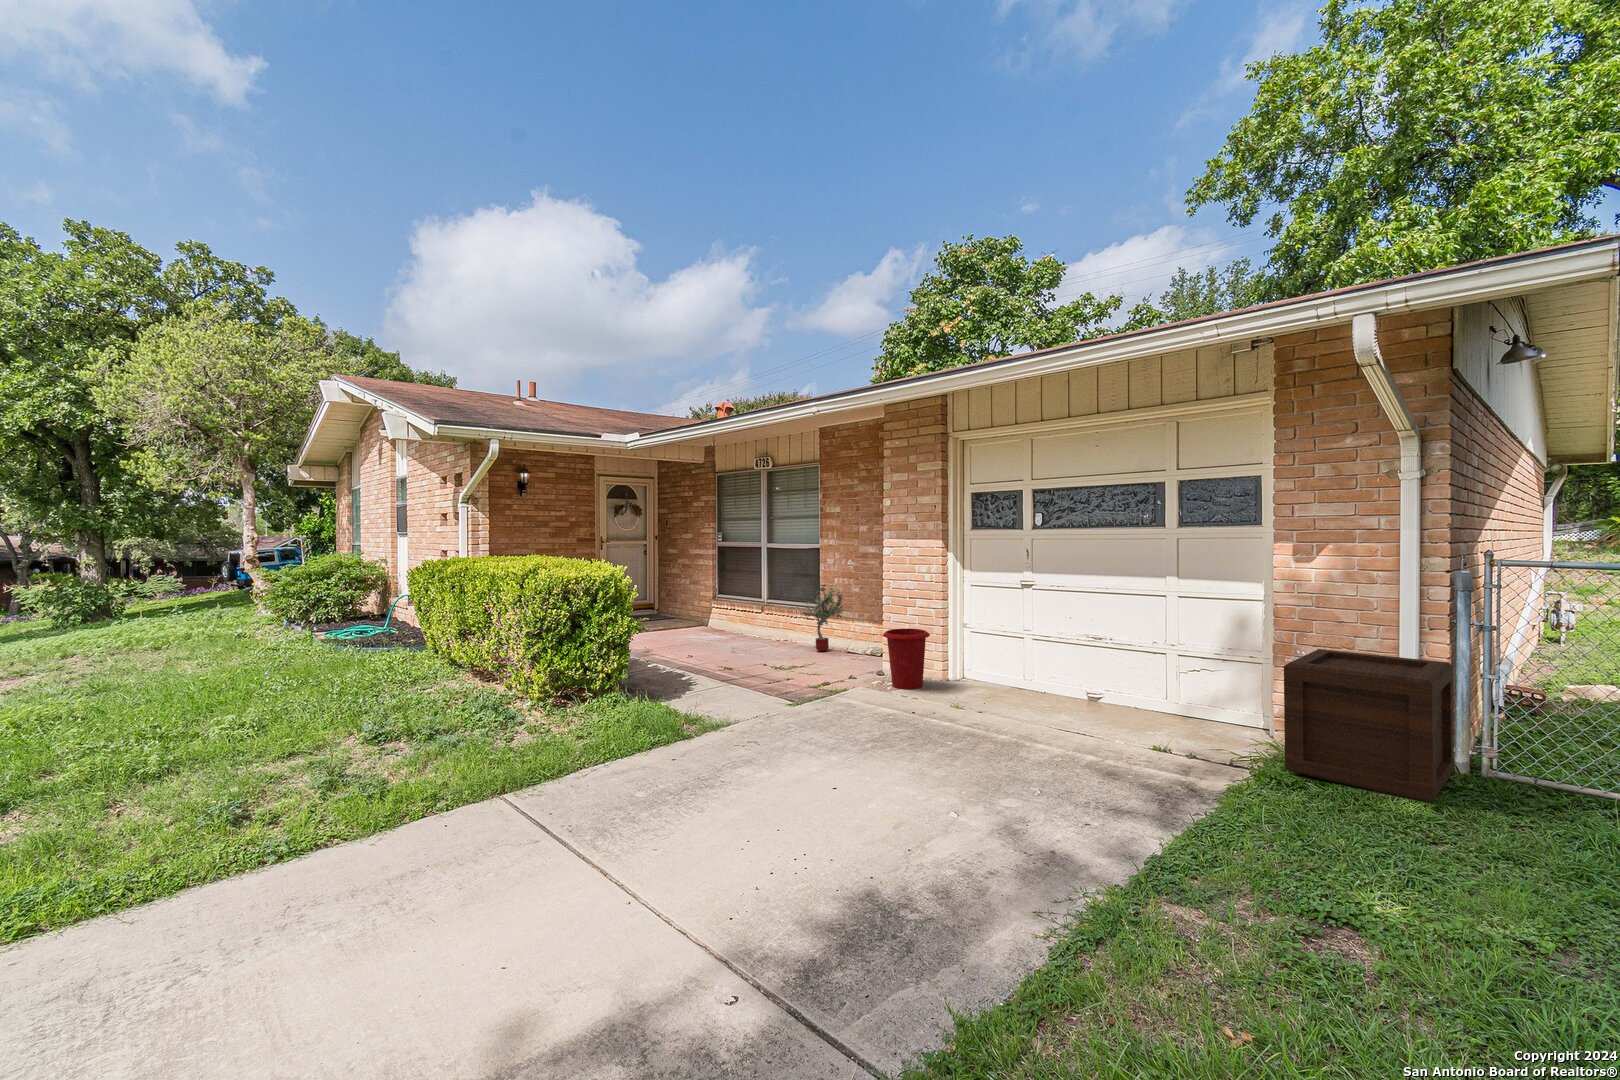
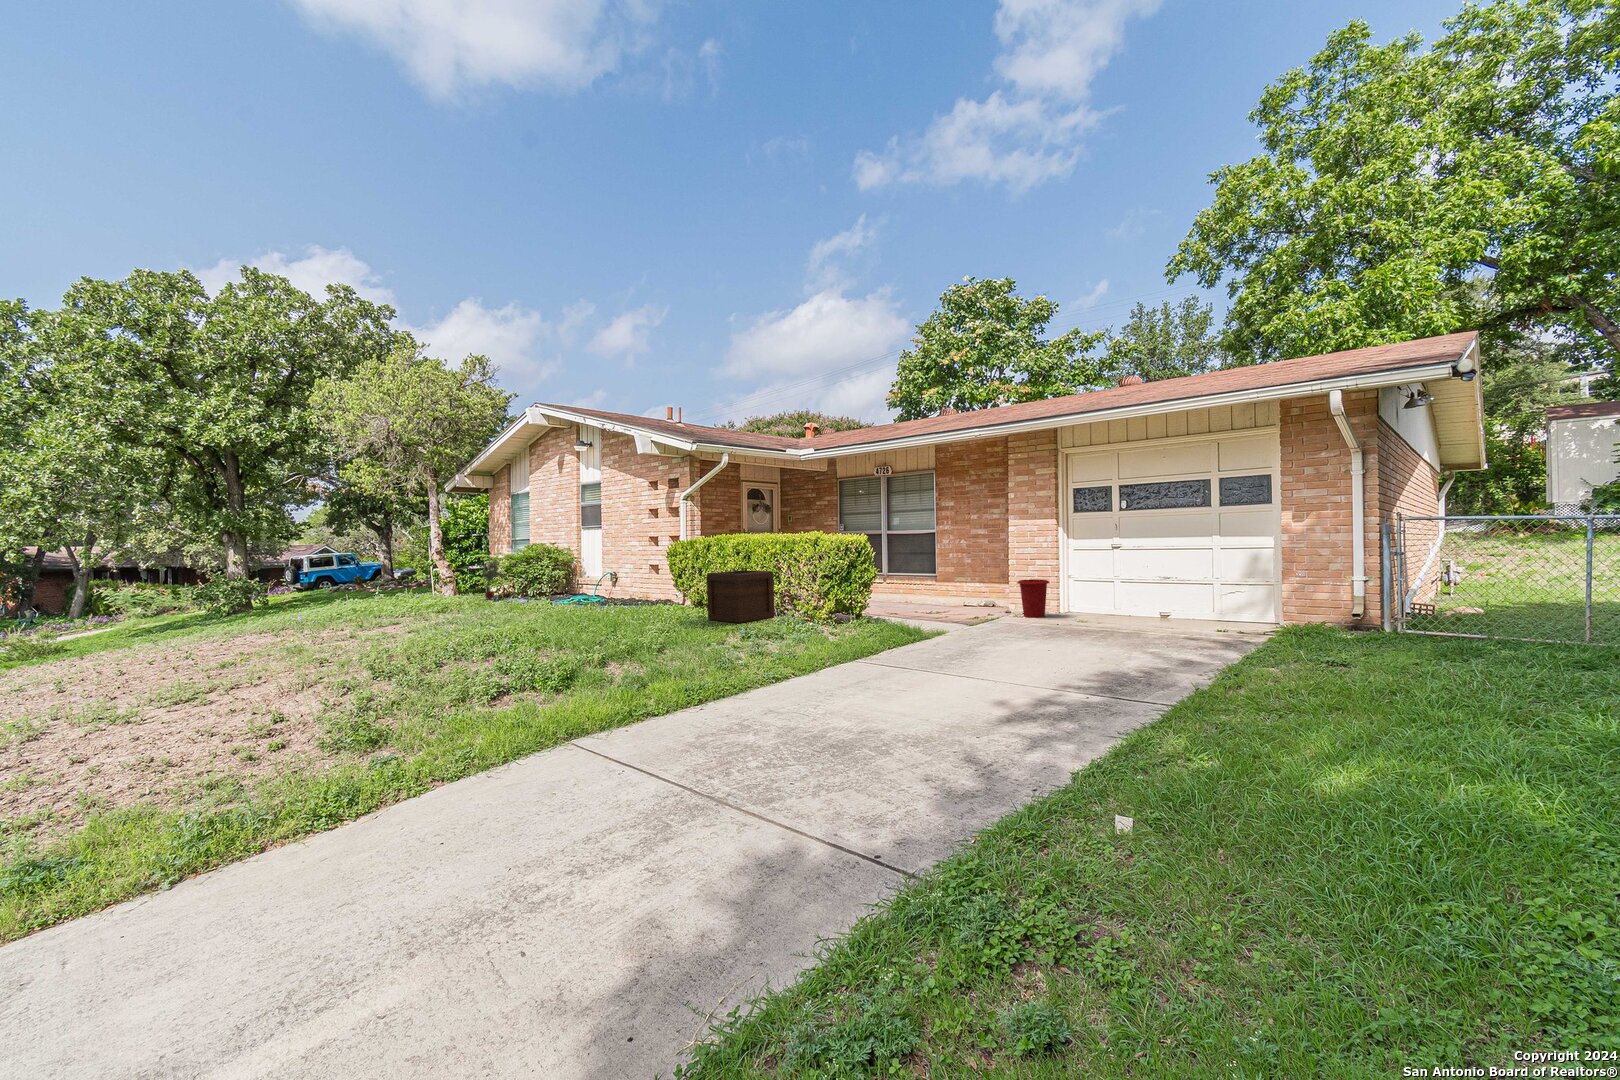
potted tree: present [802,584,845,652] -> present [483,558,504,600]
wooden crate: present [1284,649,1454,803] -> present [707,570,775,623]

